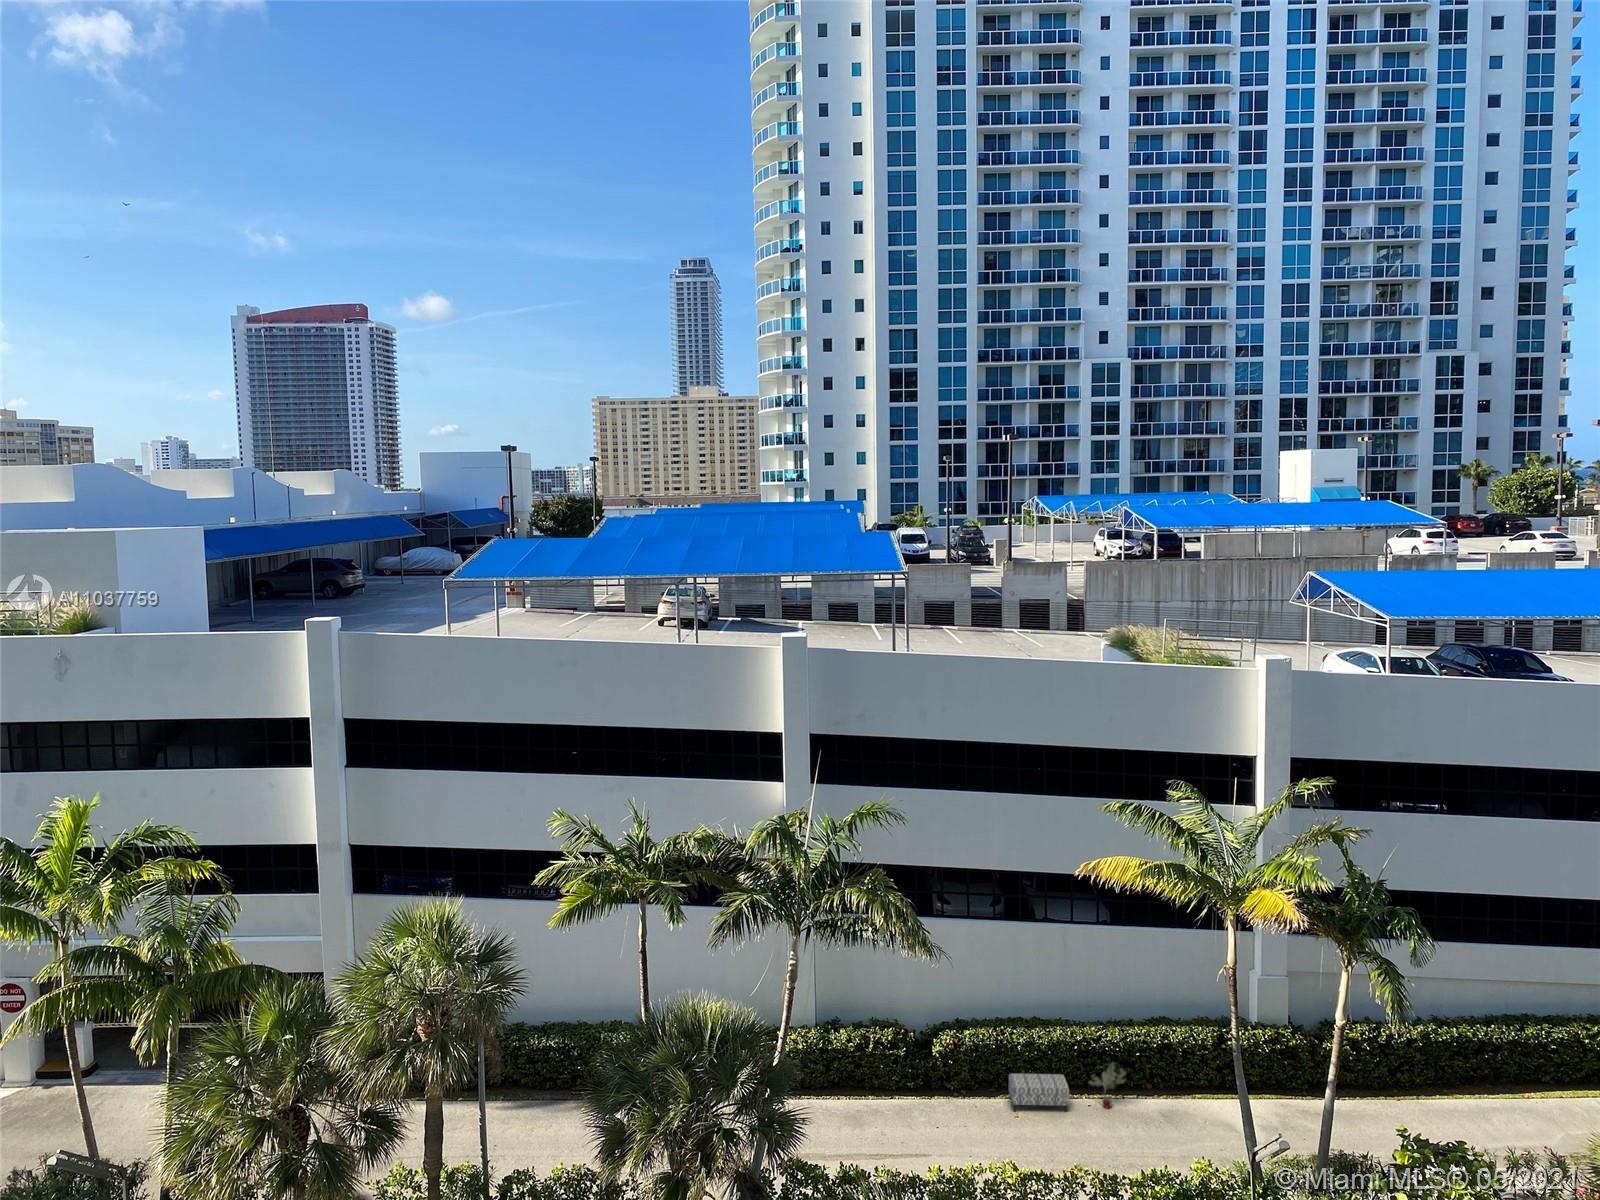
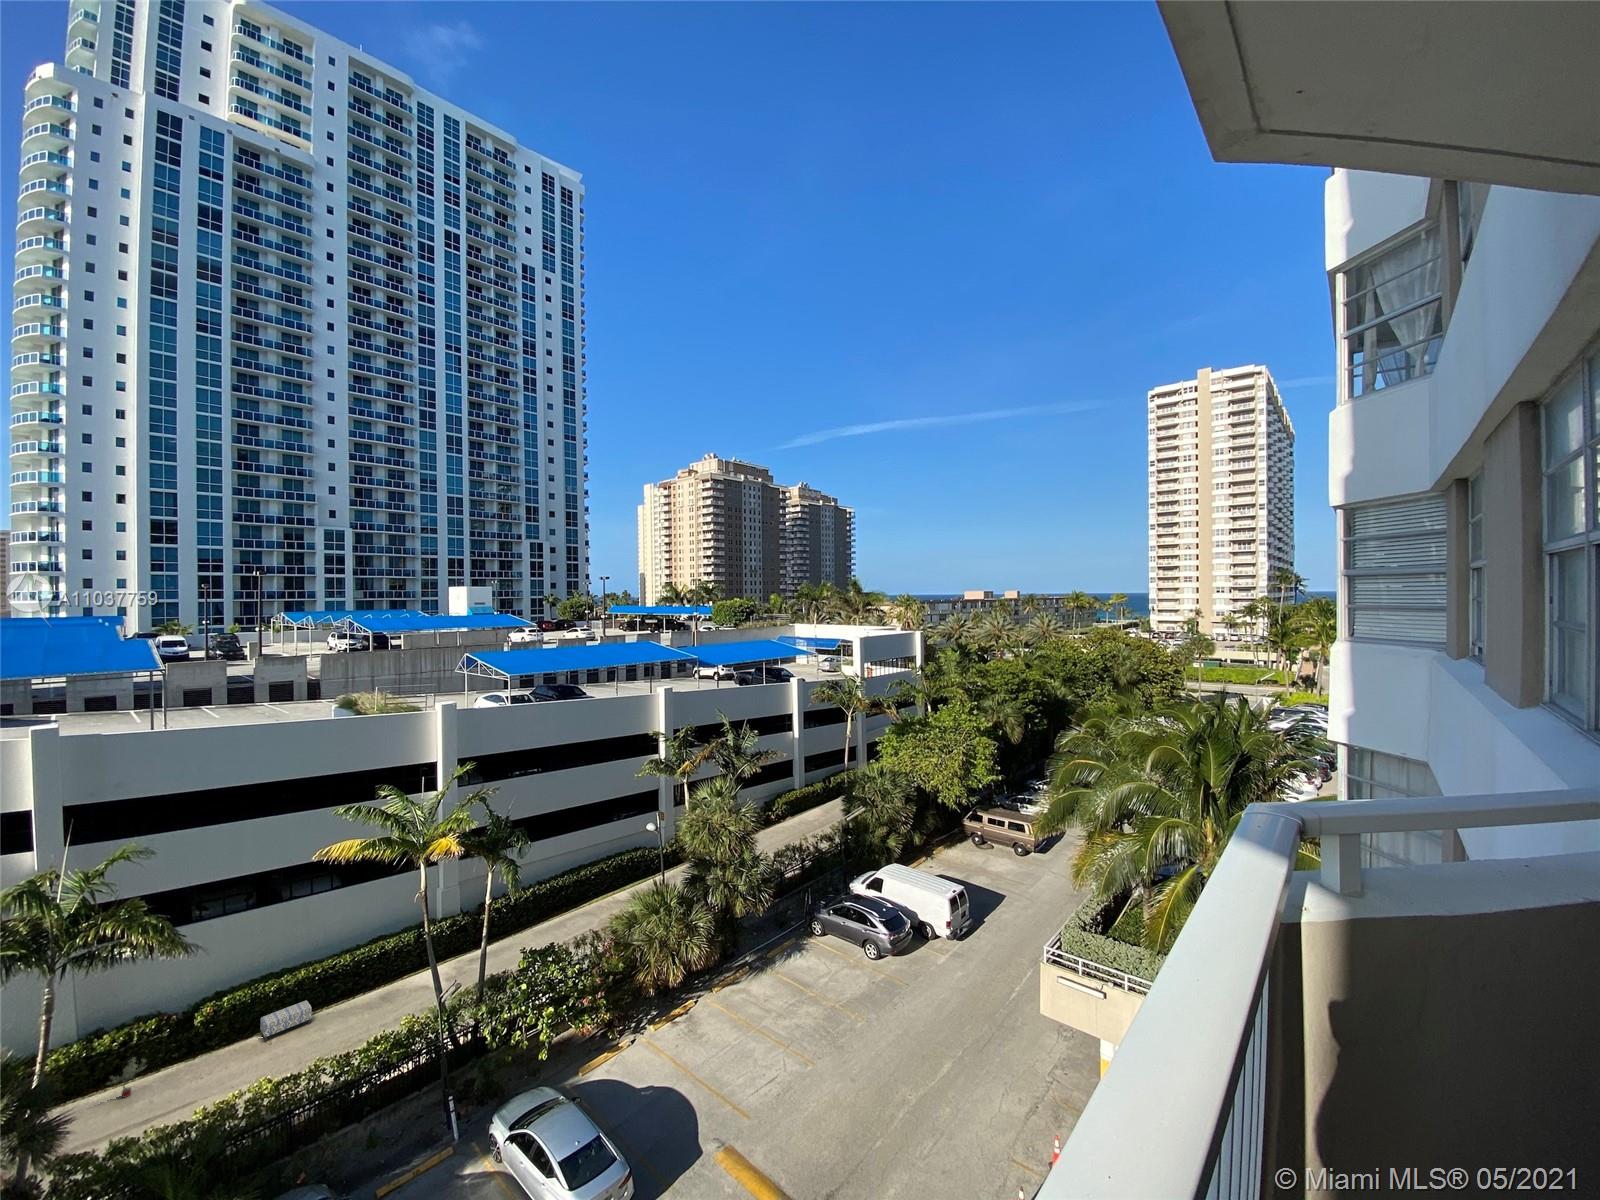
potted tree: present [1089,1064,1126,1108] -> present [106,1059,146,1097]

